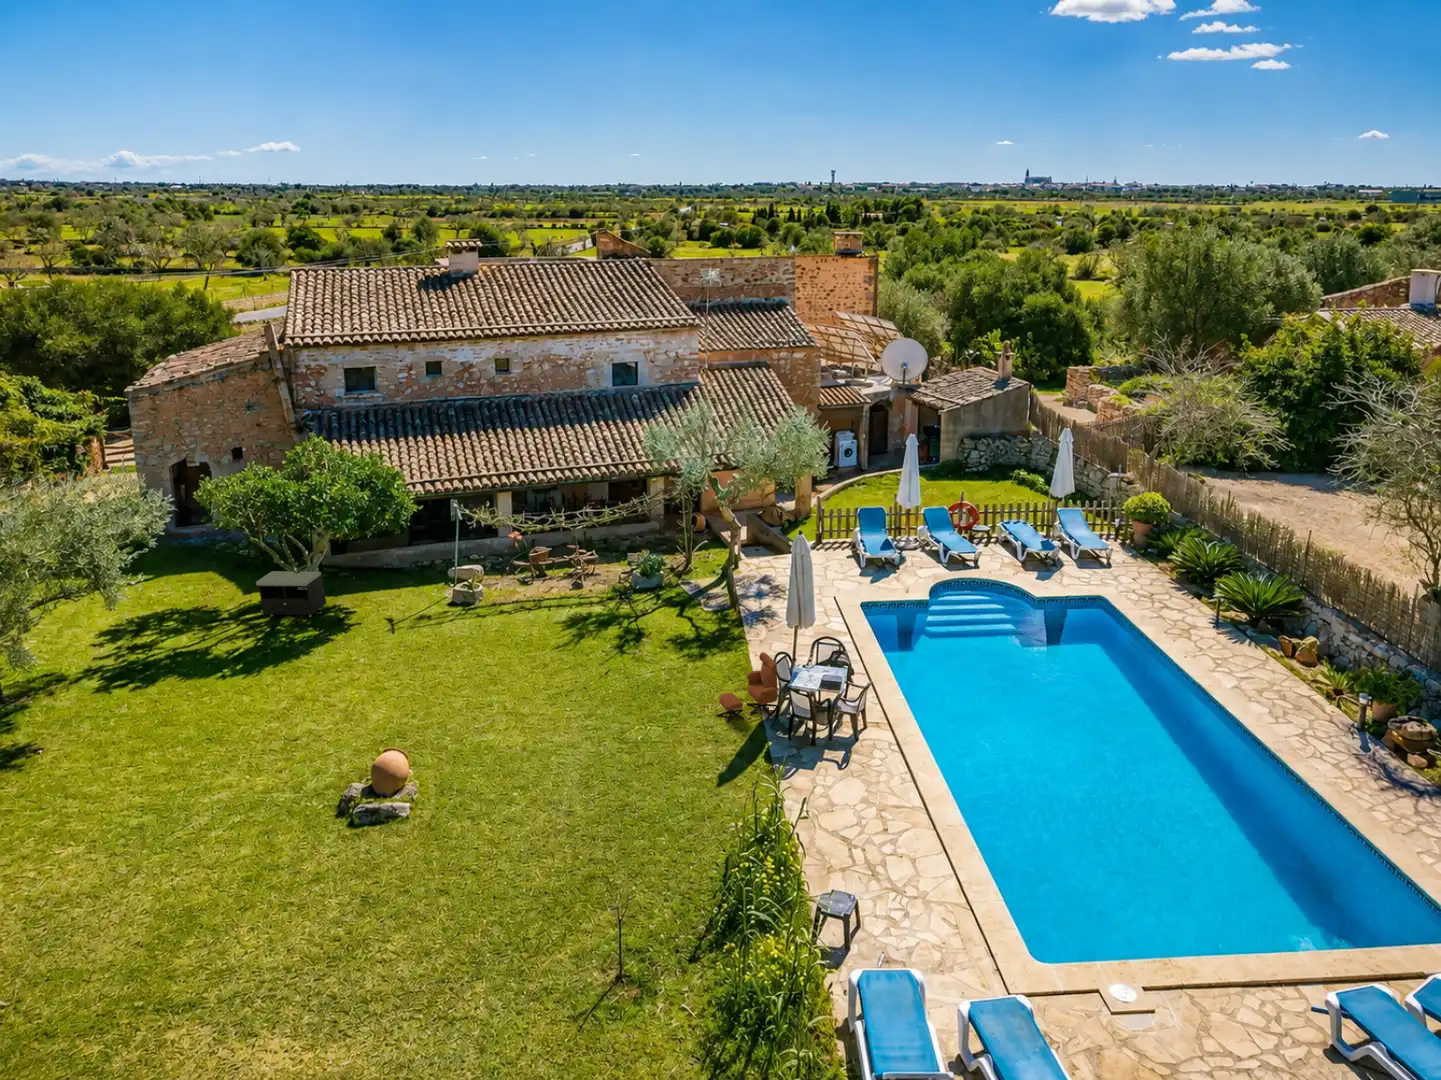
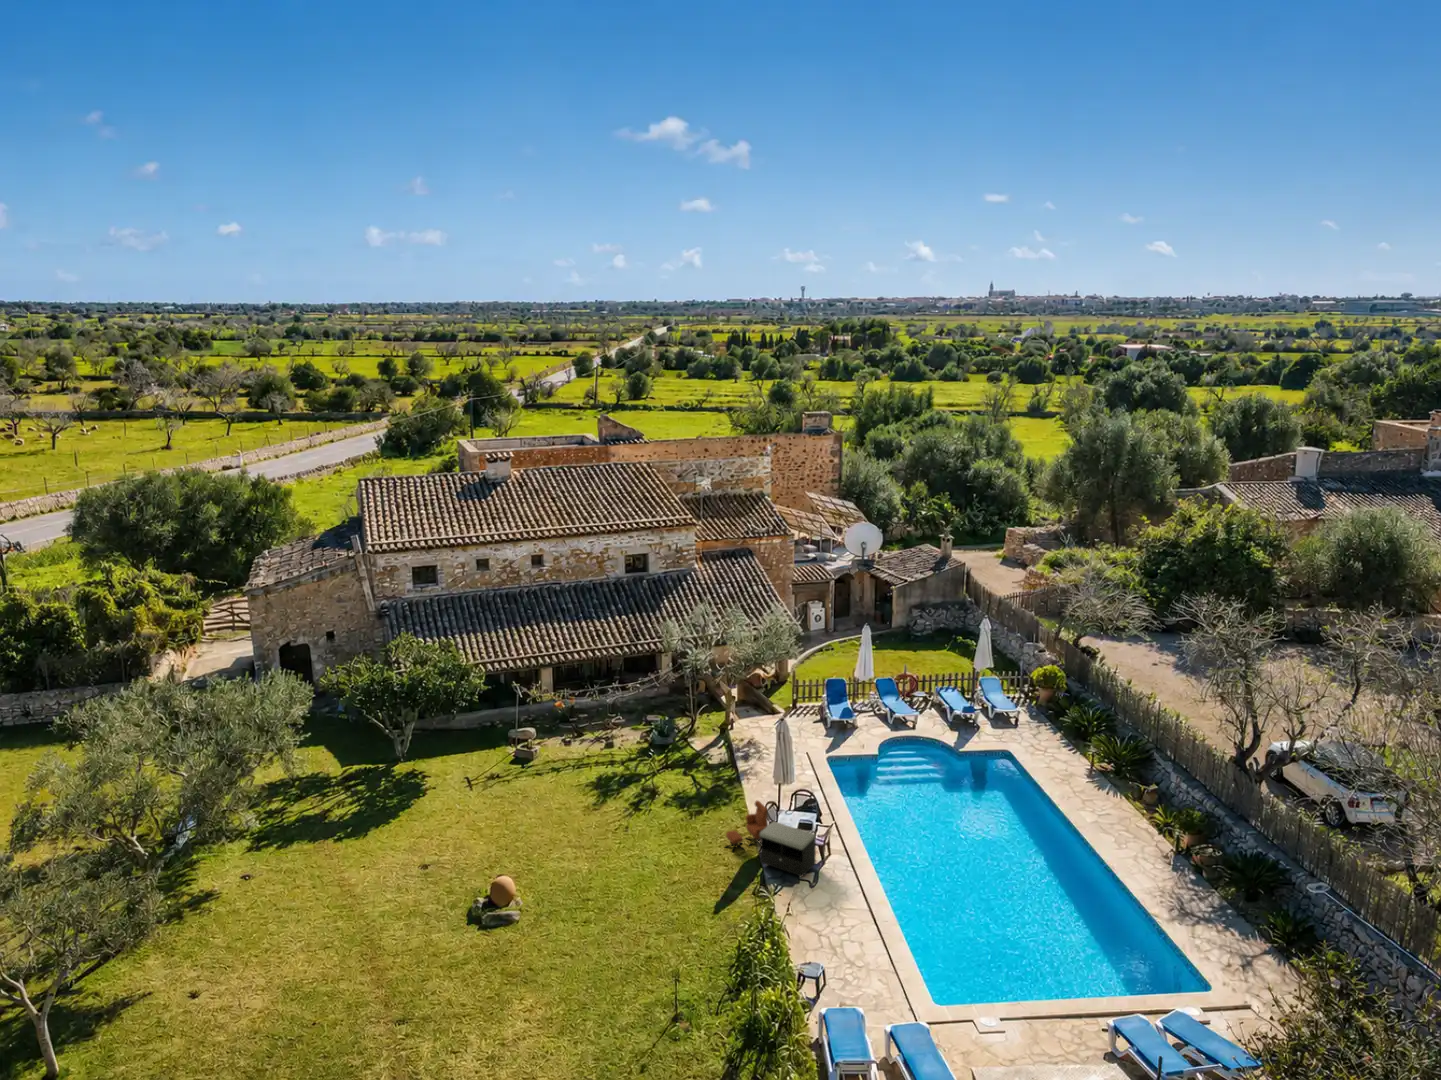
storage bench: present [256,571,326,617] -> present [760,822,816,877]

